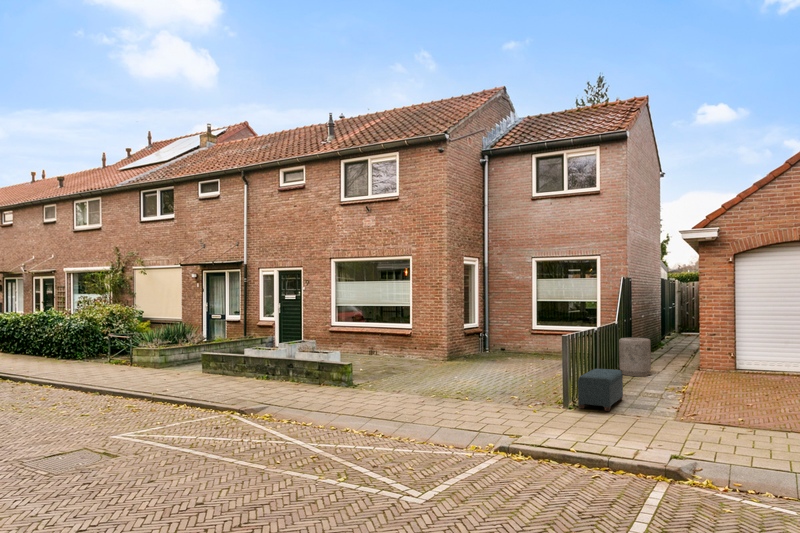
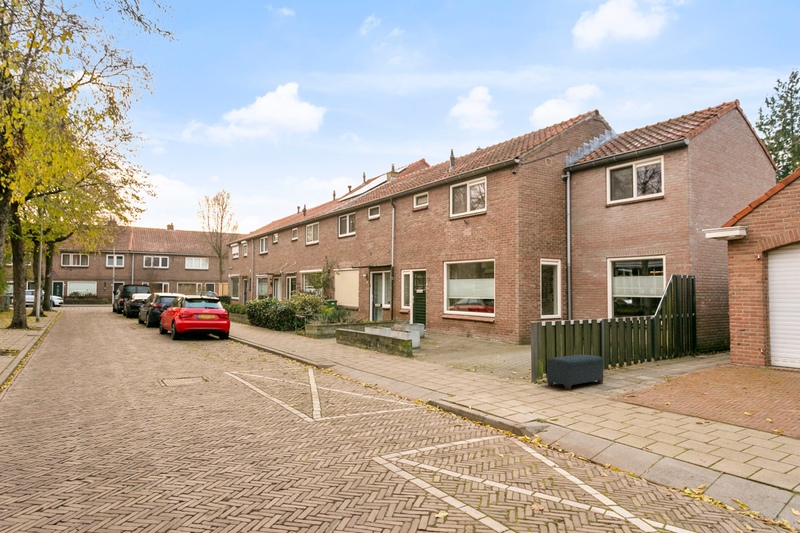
trash can: present [619,338,651,376] -> none [650,332,682,368]

